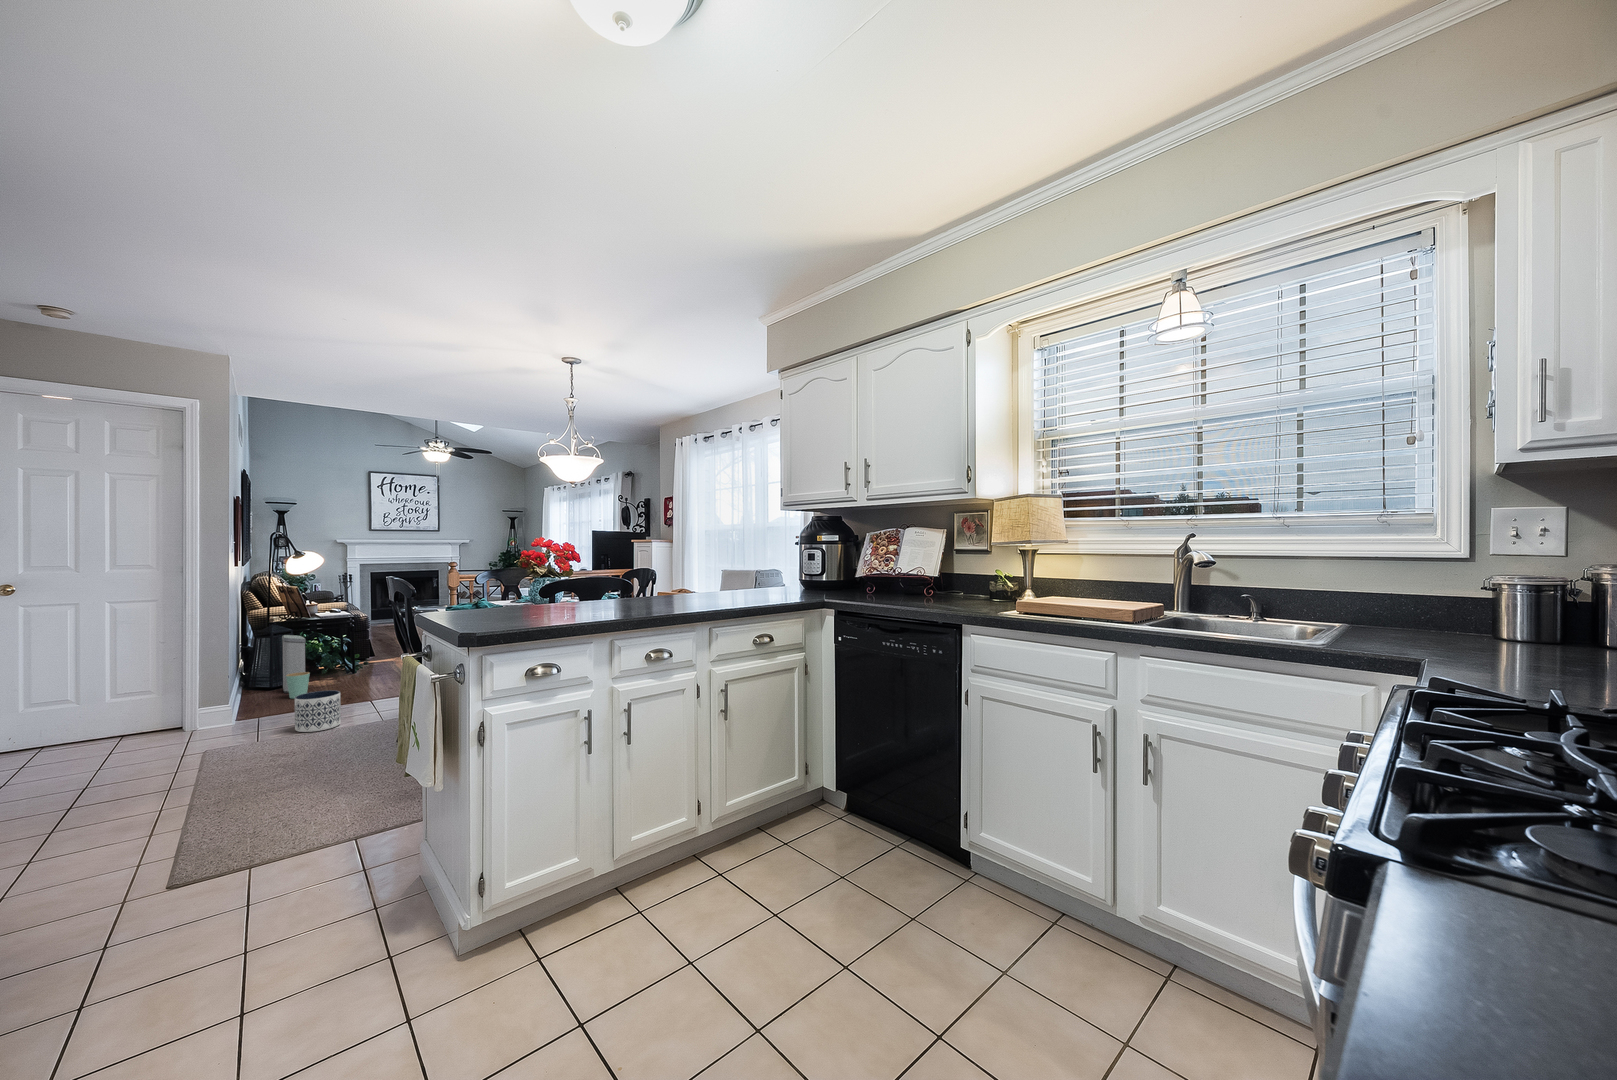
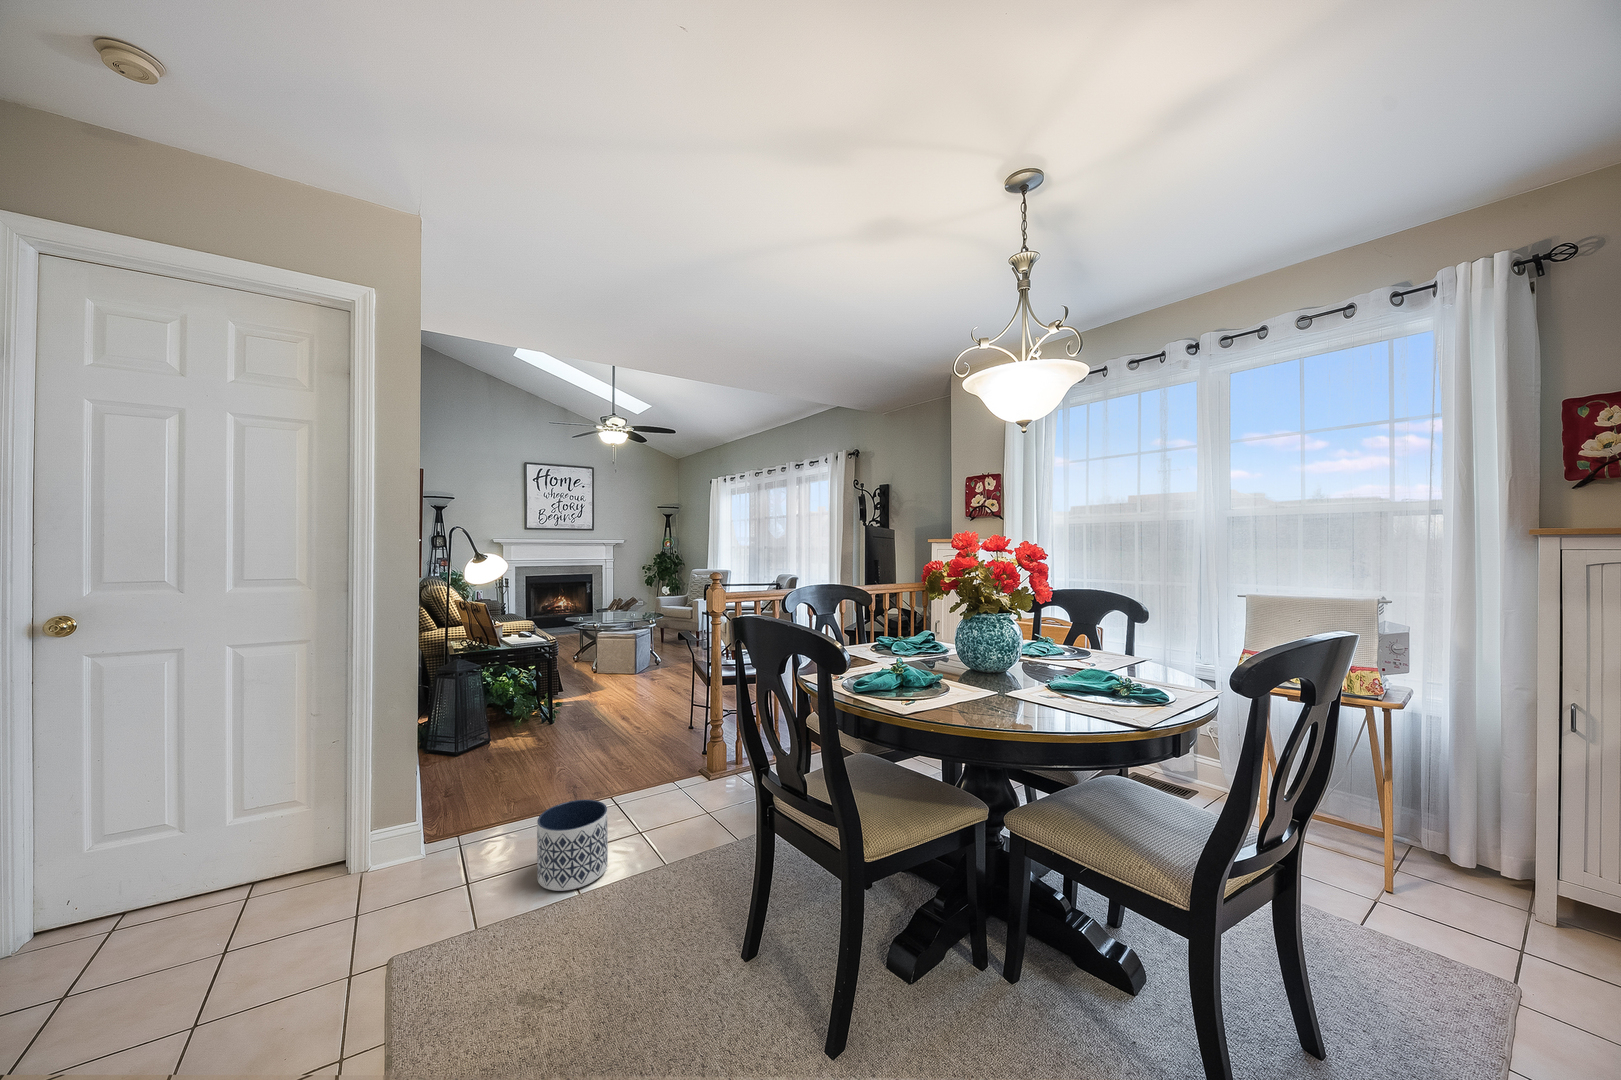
trash can: present [282,635,310,698] -> none [475,677,520,781]

